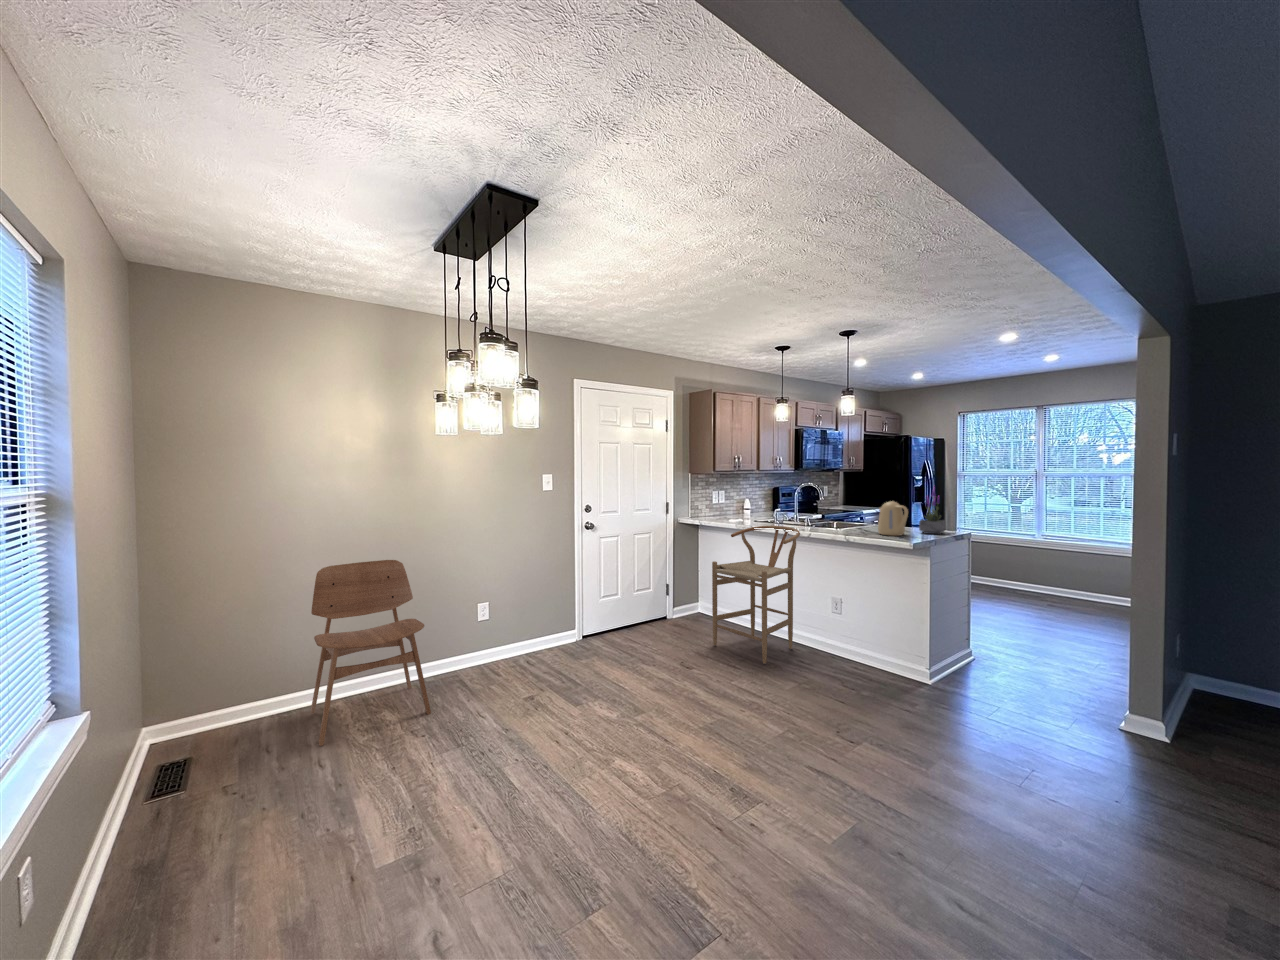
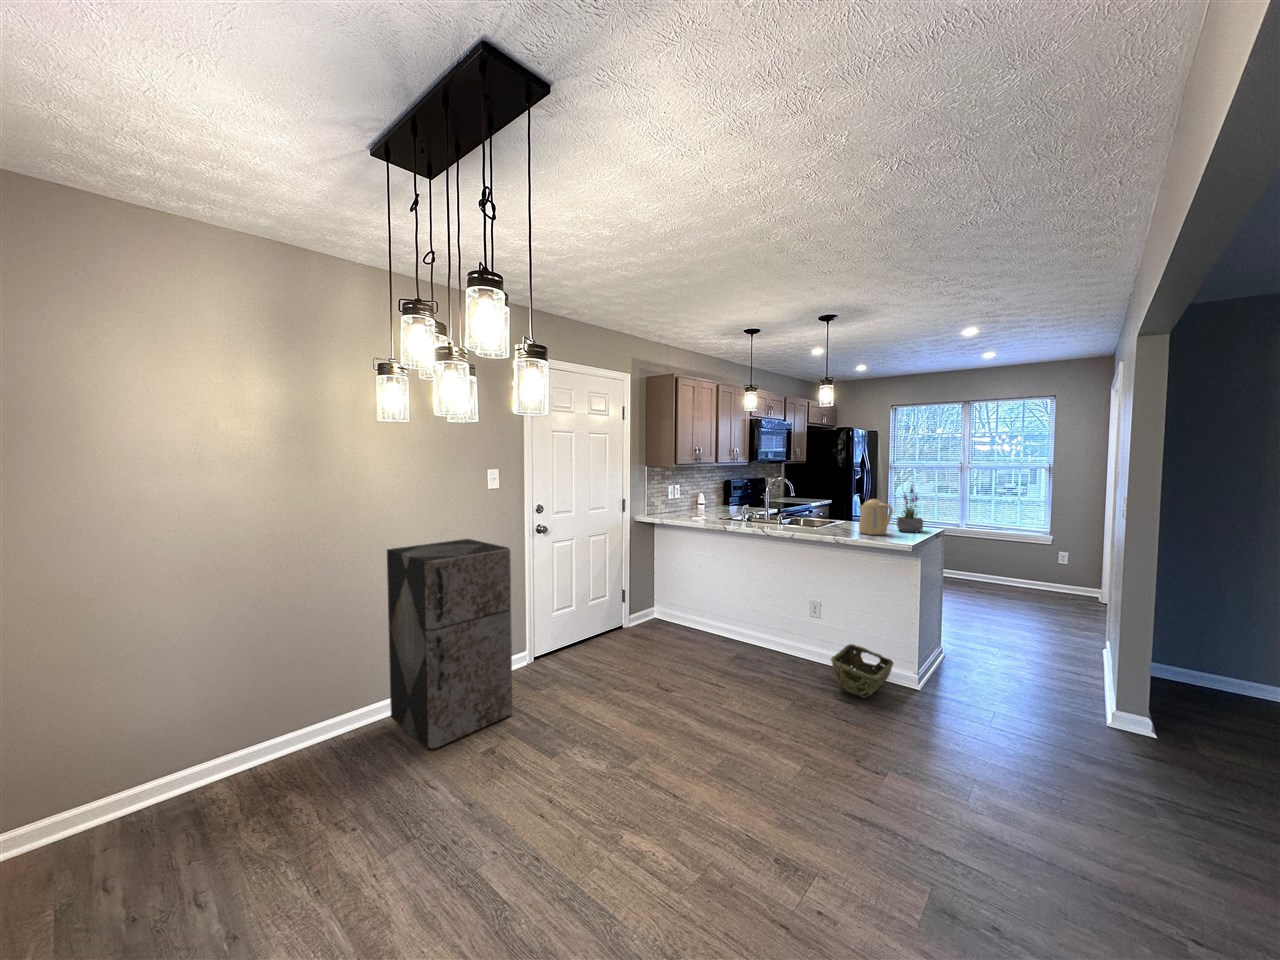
bar stool: present [712,526,800,664] -> none [685,525,779,679]
storage cabinet: none [460,531,554,693] -> present [387,539,512,749]
dining chair: present [311,560,431,746] -> none [174,586,359,867]
woven basket: none [838,638,905,686] -> present [831,644,894,698]

